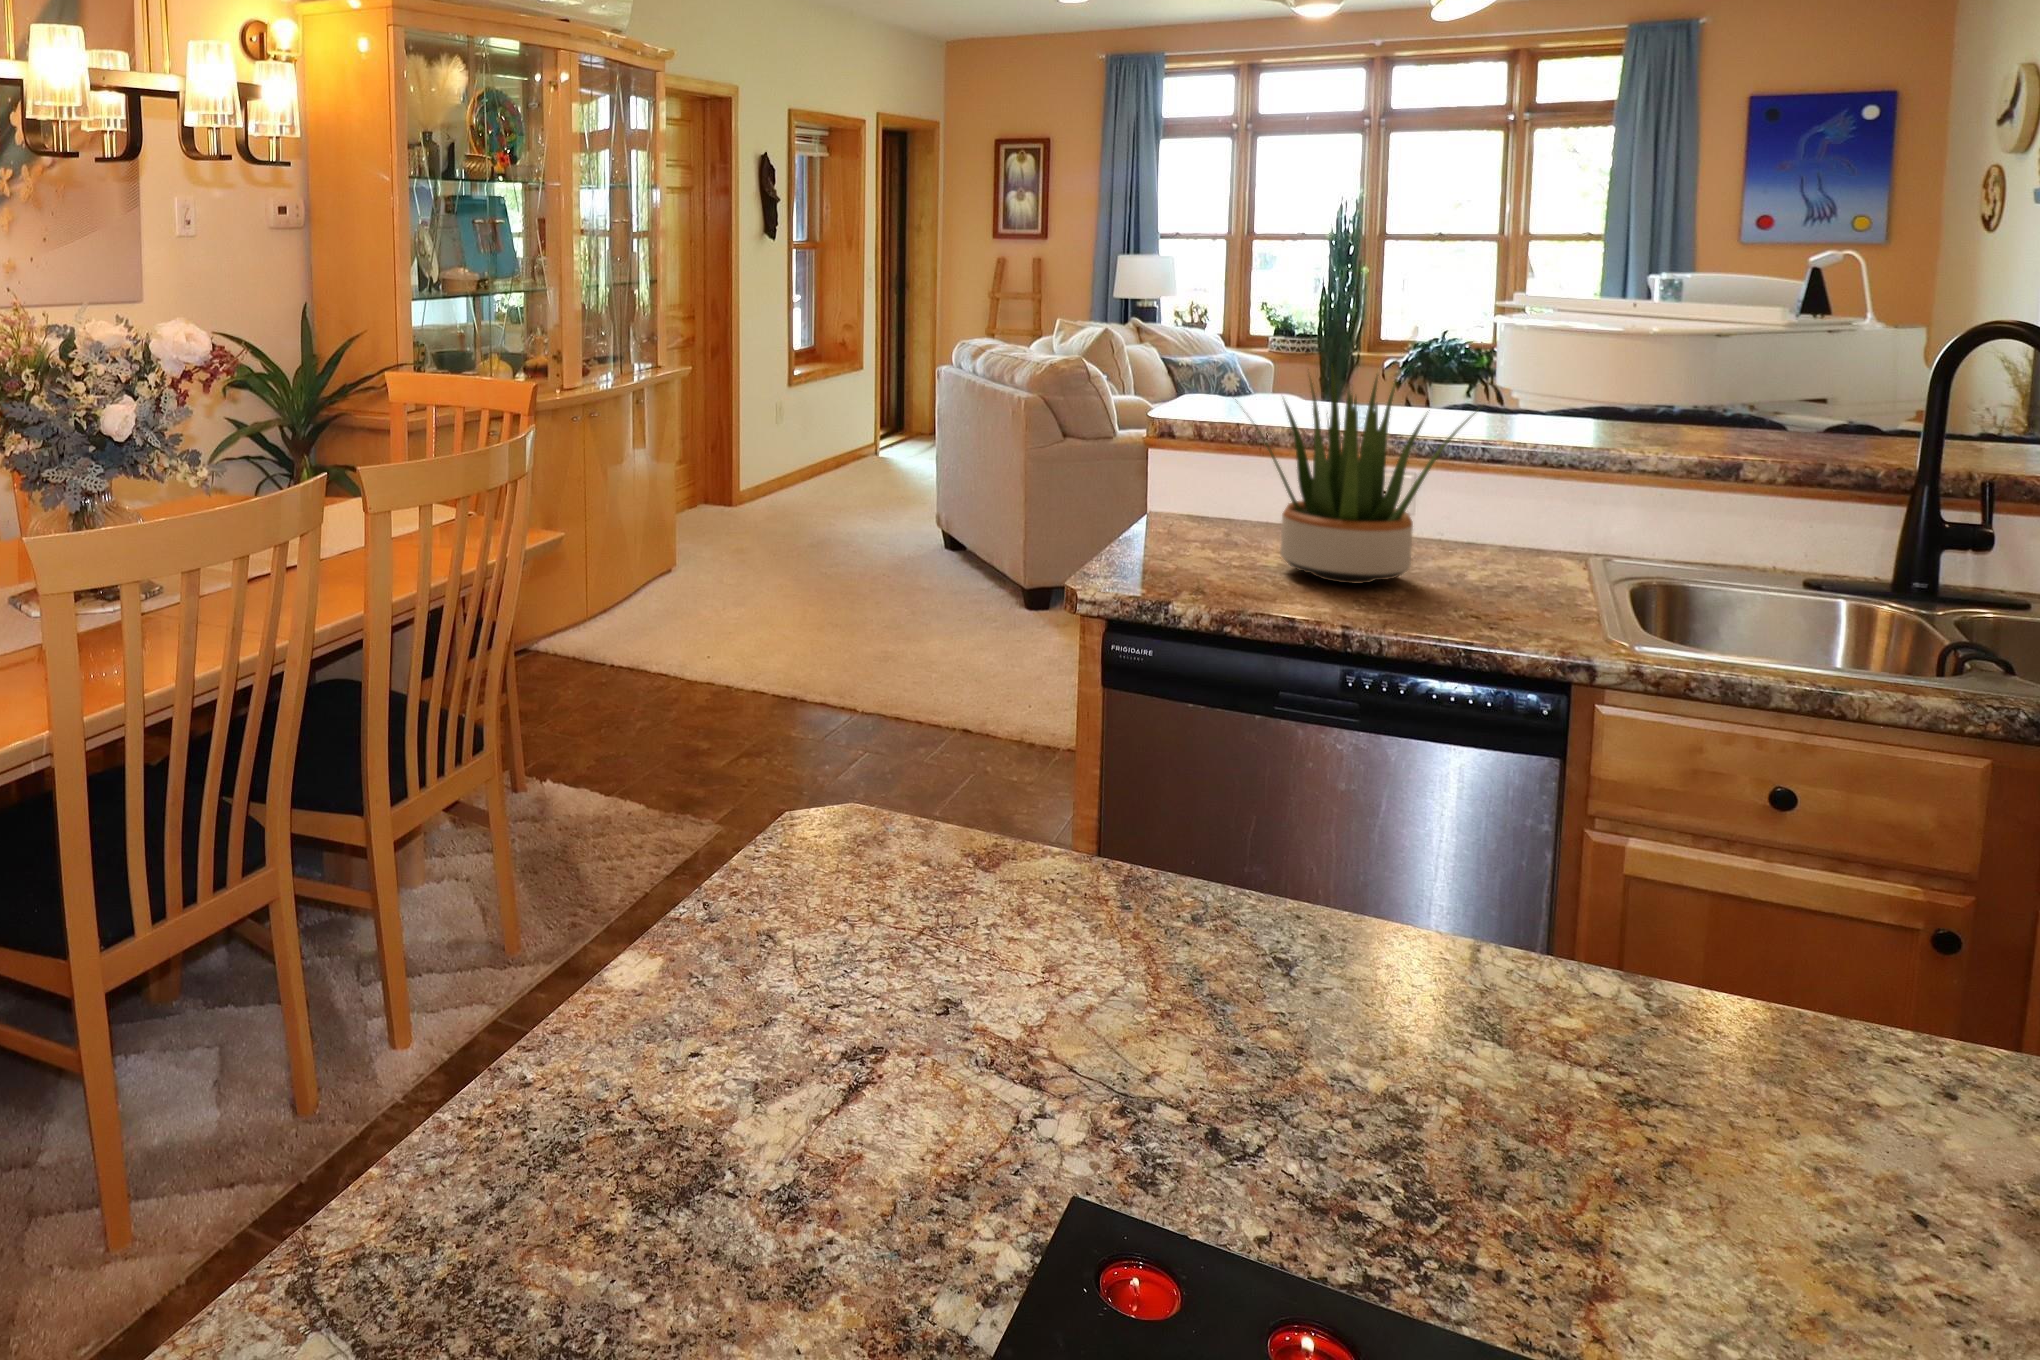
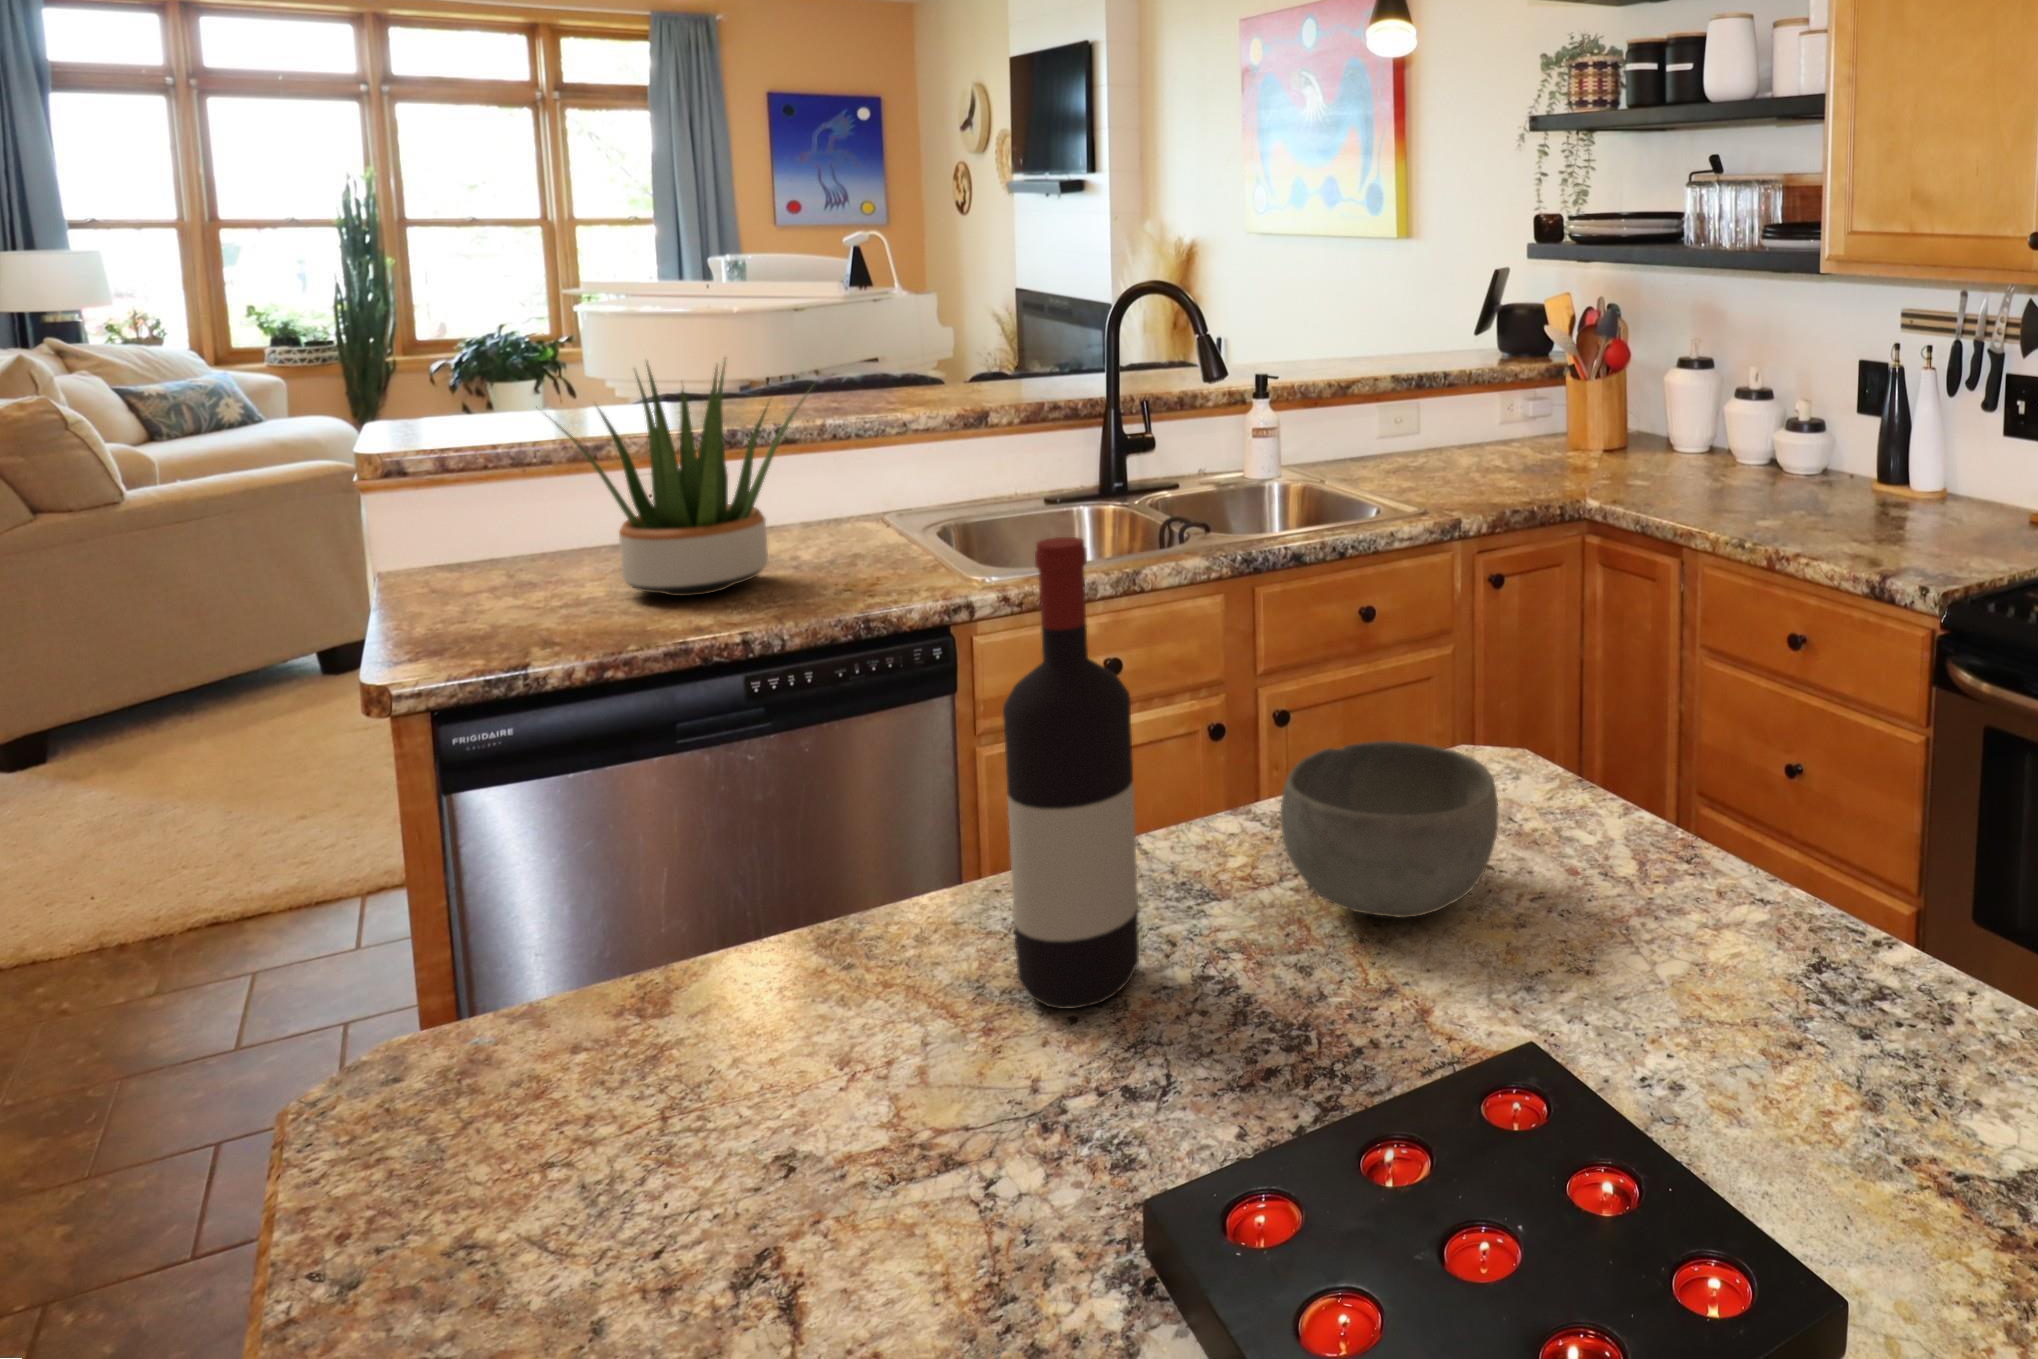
wine bottle: none [1214,567,1360,1054] -> present [1003,537,1139,1009]
bowl: none [1552,929,1917,1217] -> present [1280,741,1499,918]

